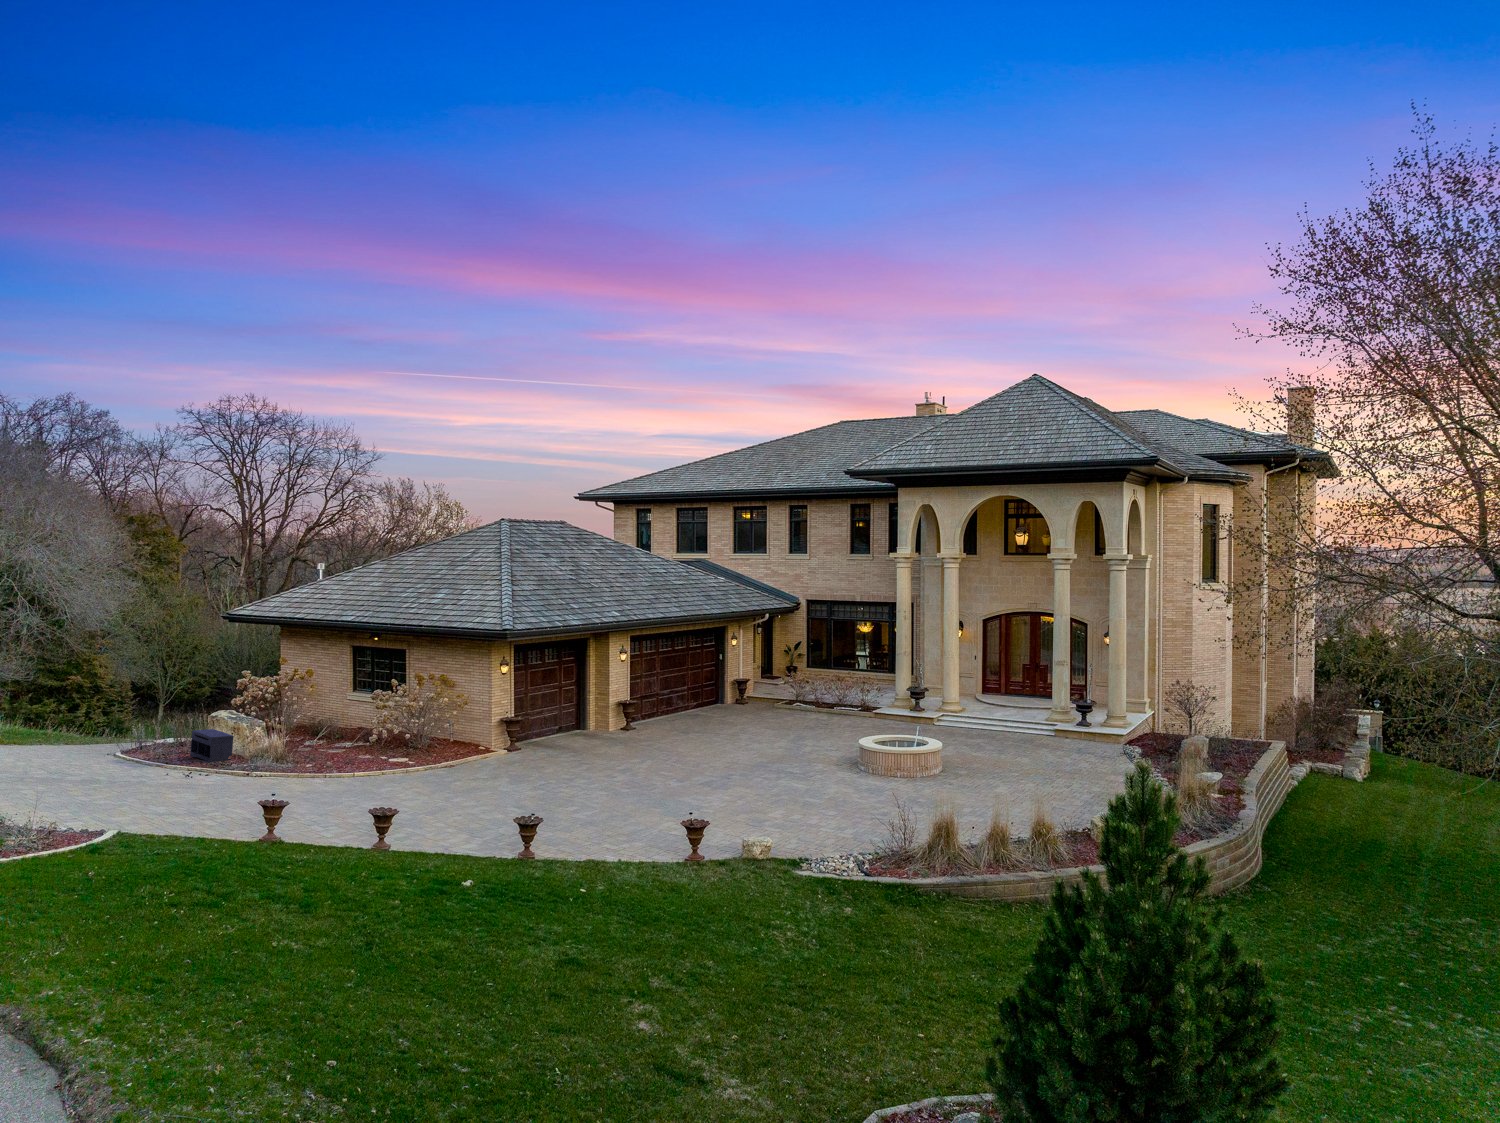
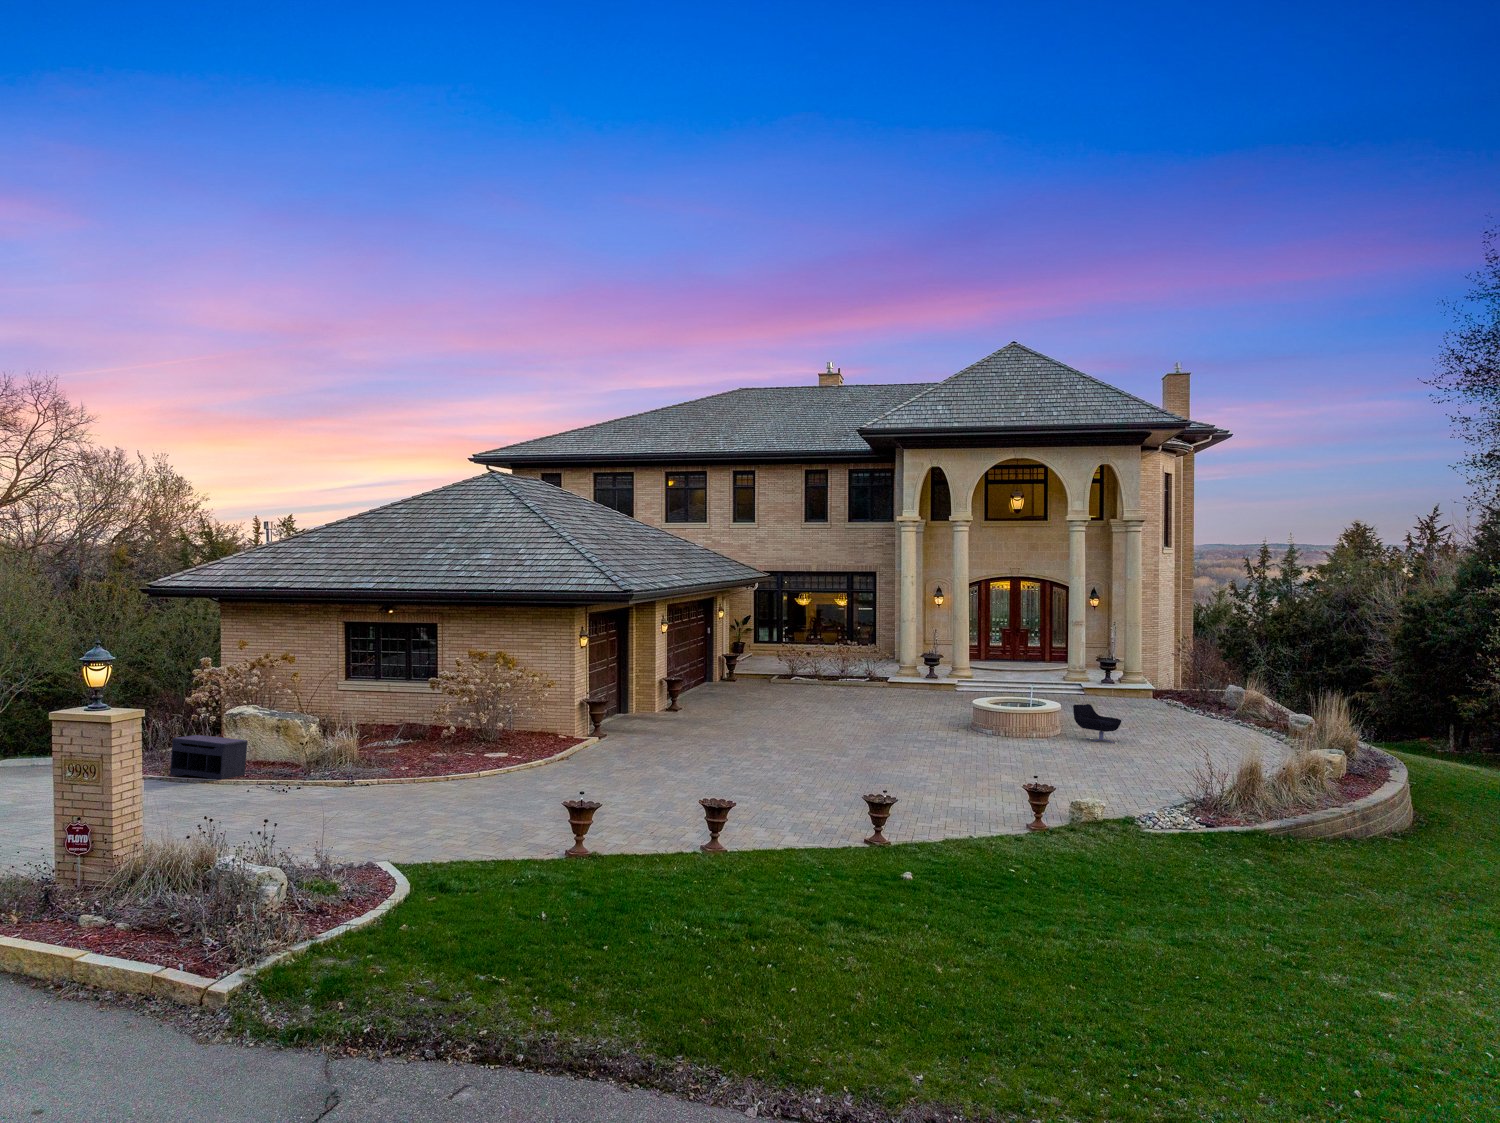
lounge chair: none [935,750,981,791] -> present [1073,704,1121,743]

